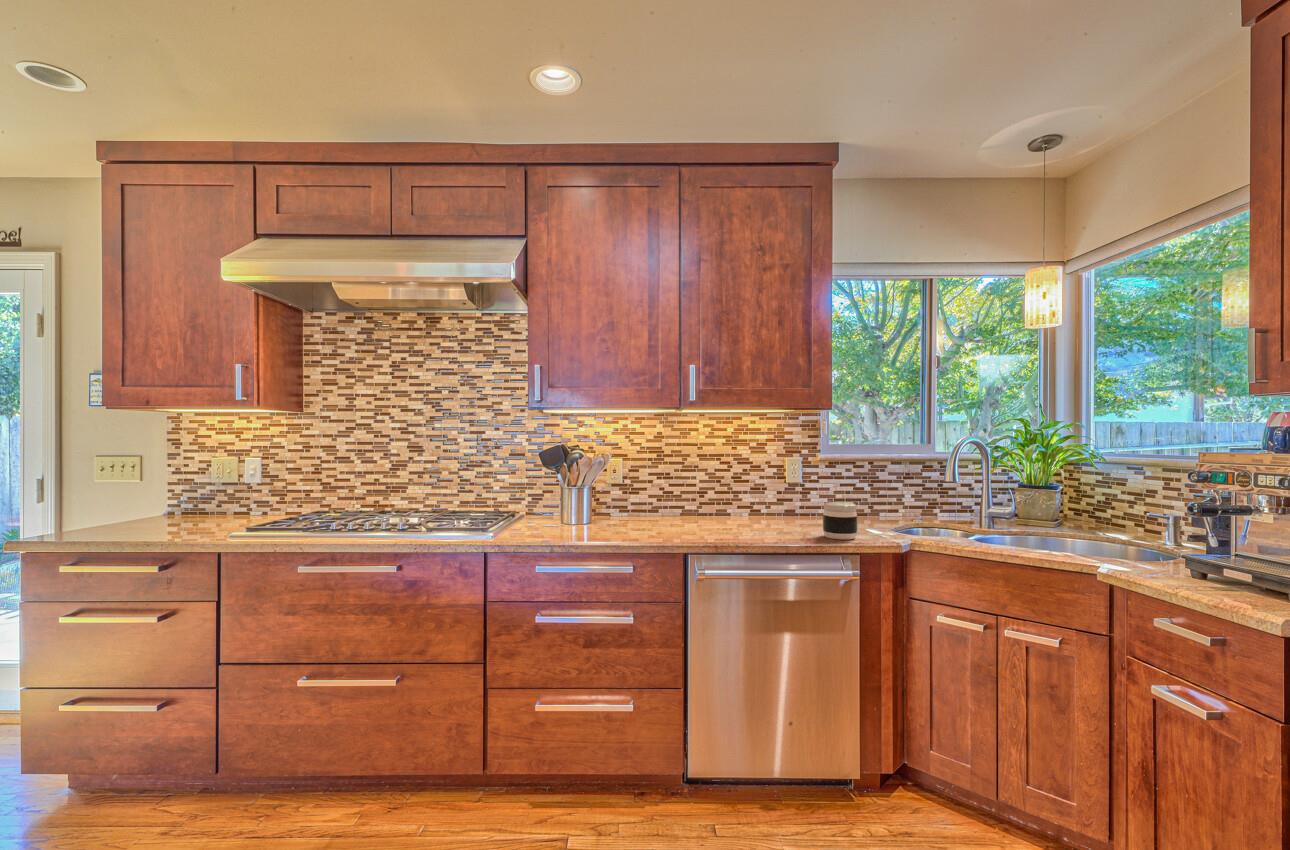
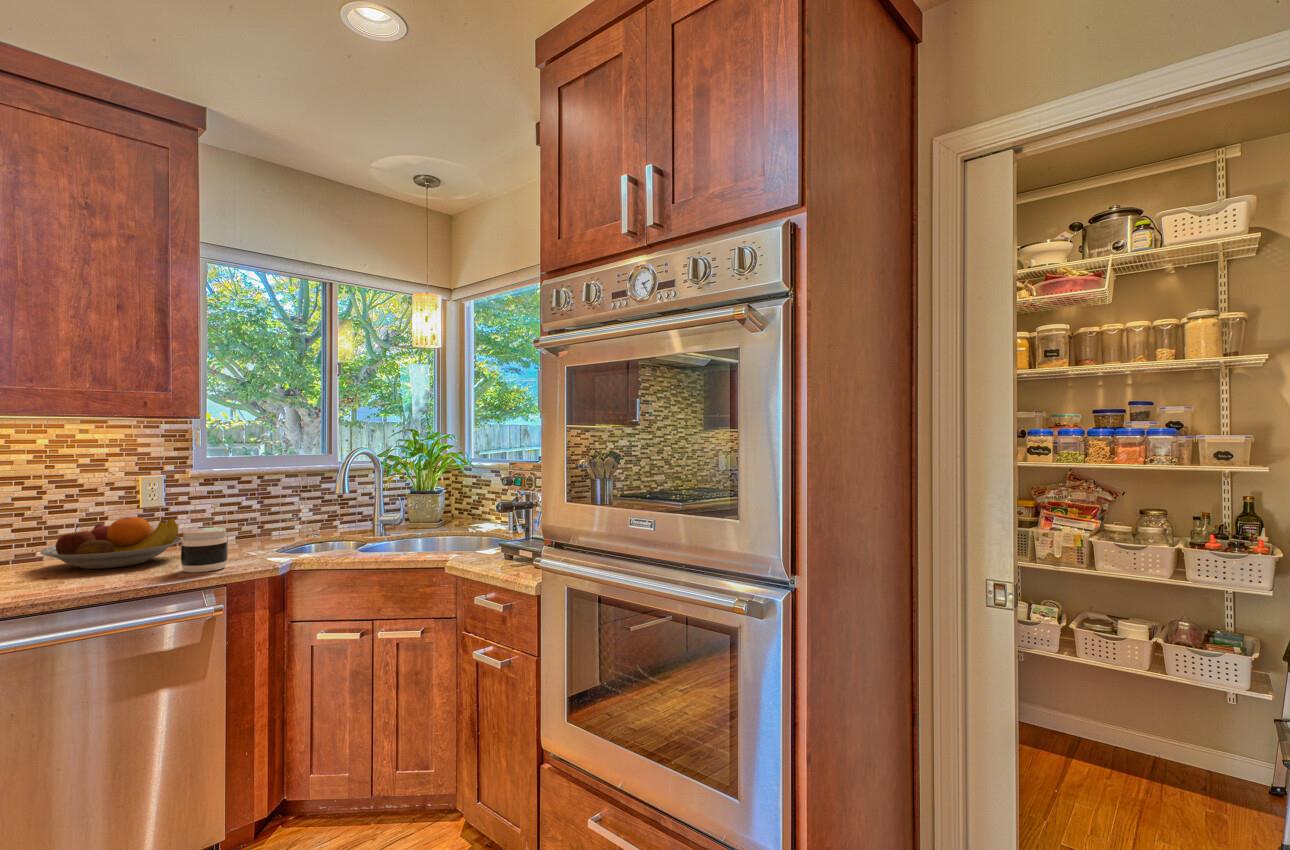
fruit bowl: none [733,488,818,526] -> present [41,517,182,569]

